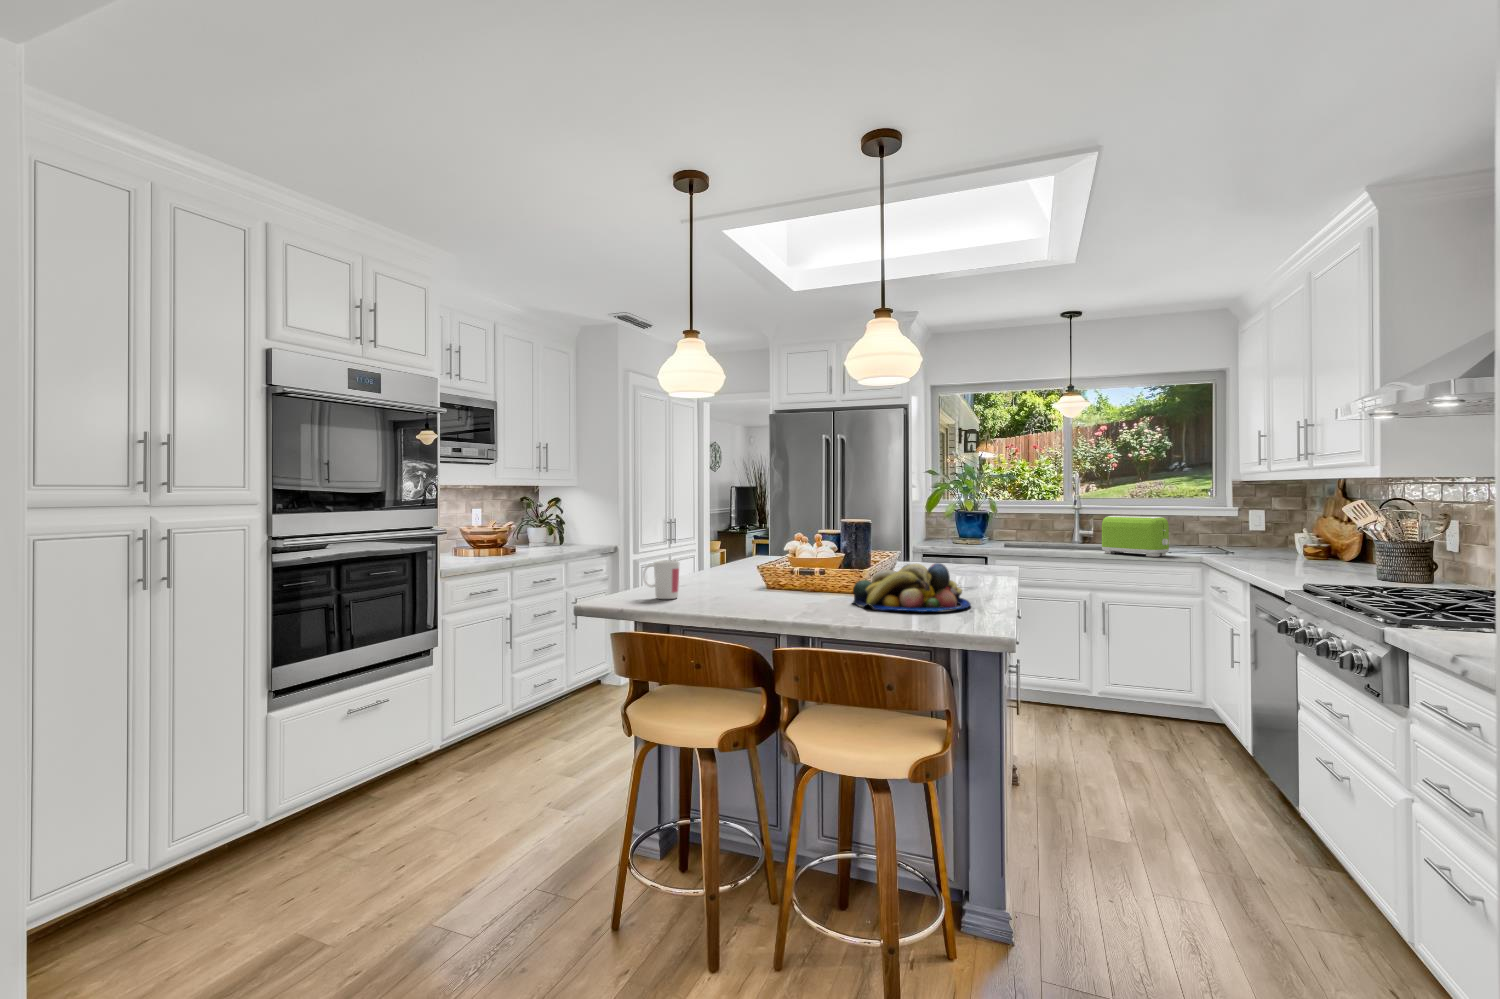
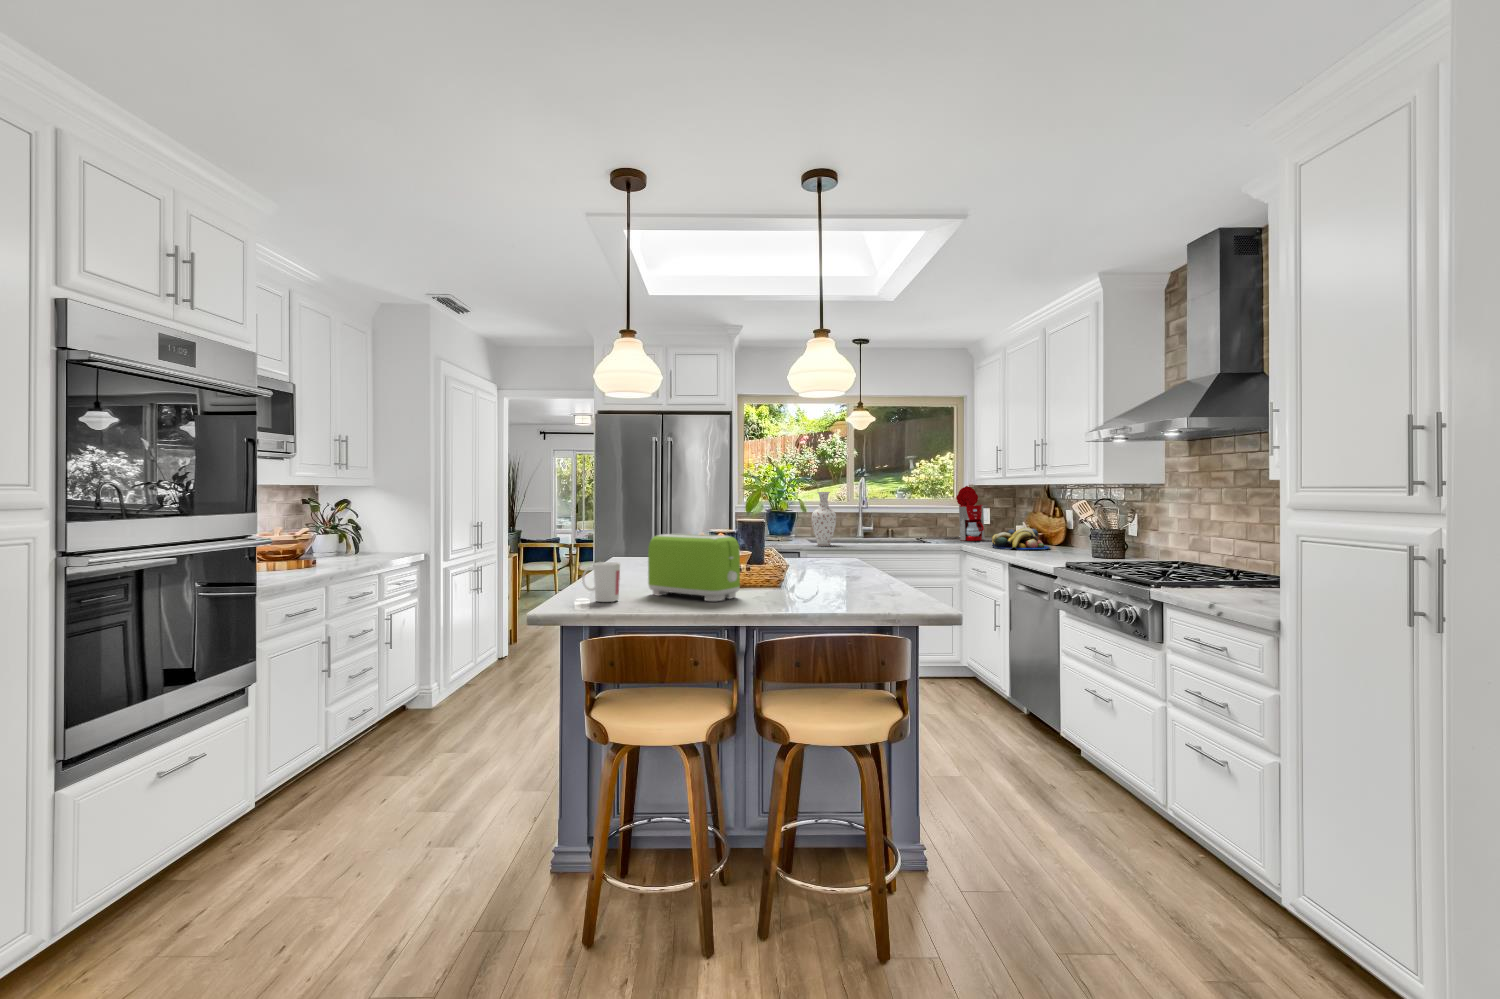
coffee maker: none [1194,481,1251,551] -> present [944,486,984,541]
vase: none [1000,490,1029,552] -> present [812,492,836,546]
toaster: present [1102,516,1169,557] -> present [648,534,740,601]
fruit bowl: present [853,563,971,612] -> present [992,528,1050,550]

